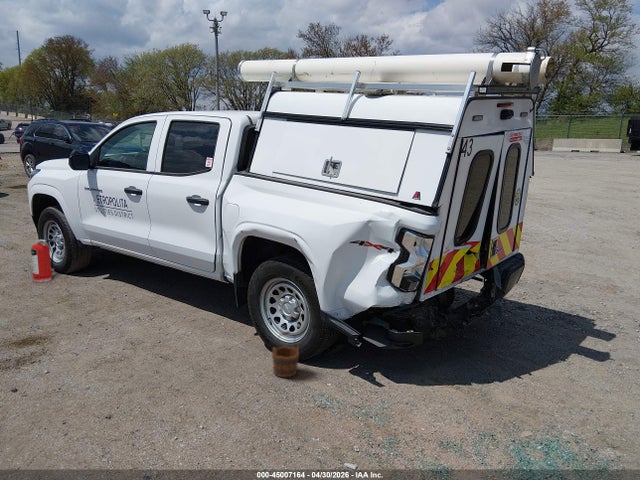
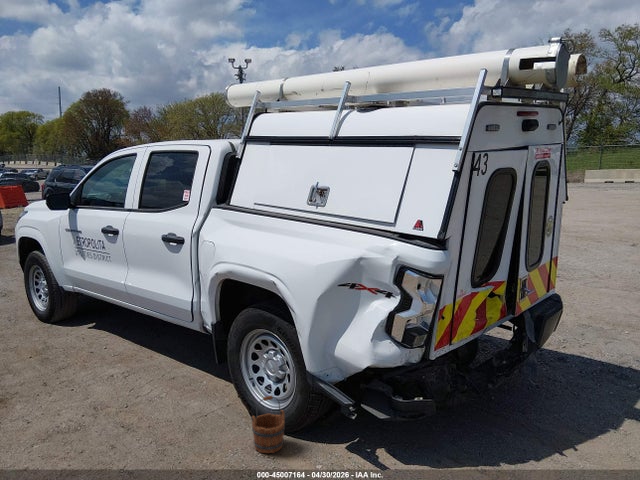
fire extinguisher: present [31,240,56,282] -> none [11,287,40,334]

